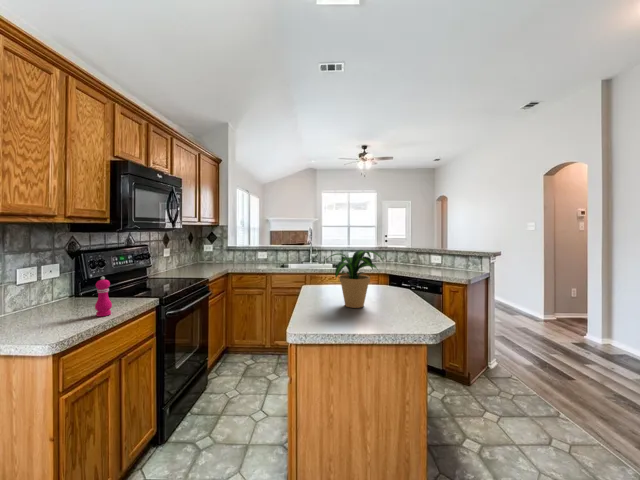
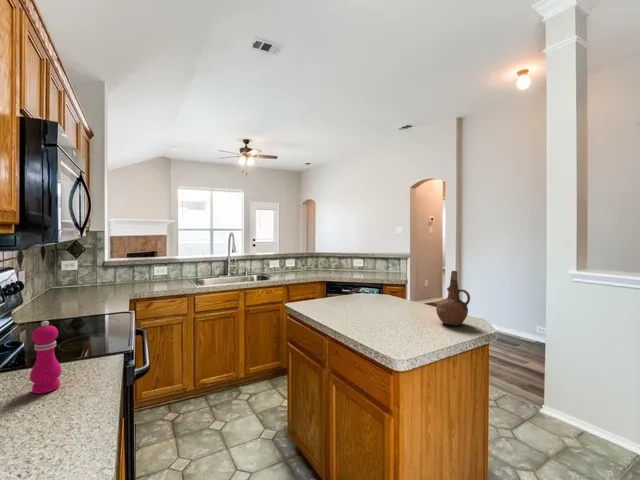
potted plant: present [326,250,382,308] -> none [346,255,407,318]
ceramic pitcher: none [394,269,425,325] -> present [436,271,470,325]

